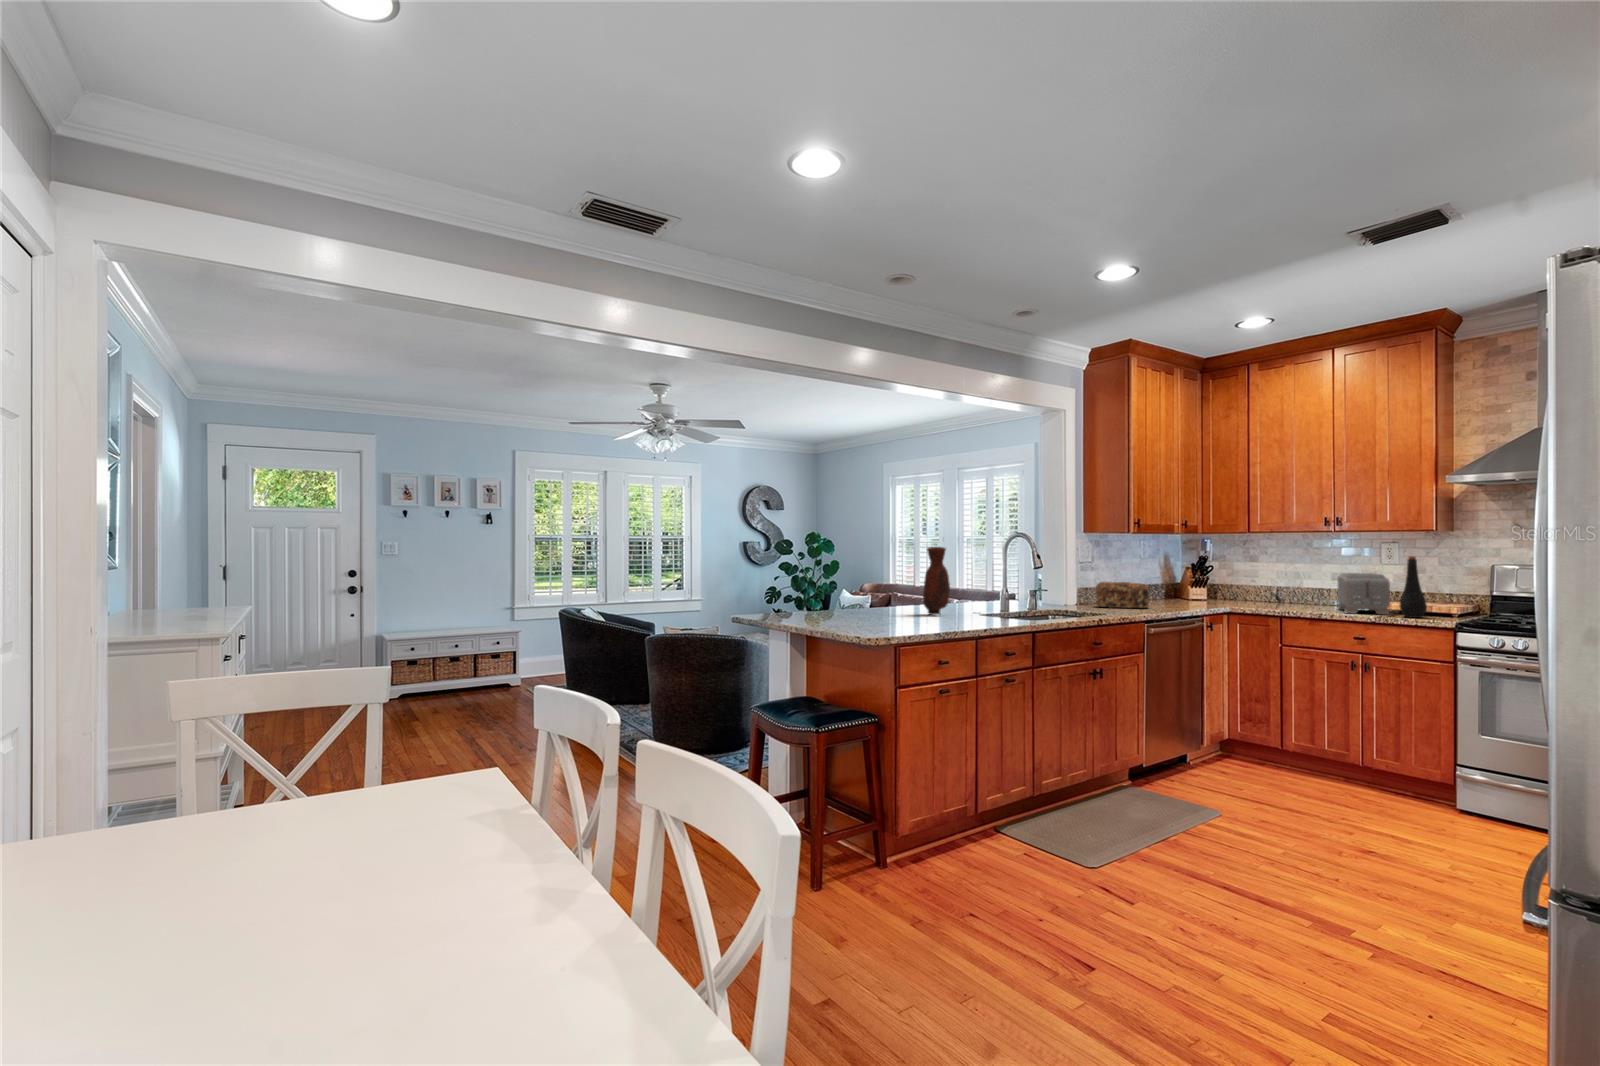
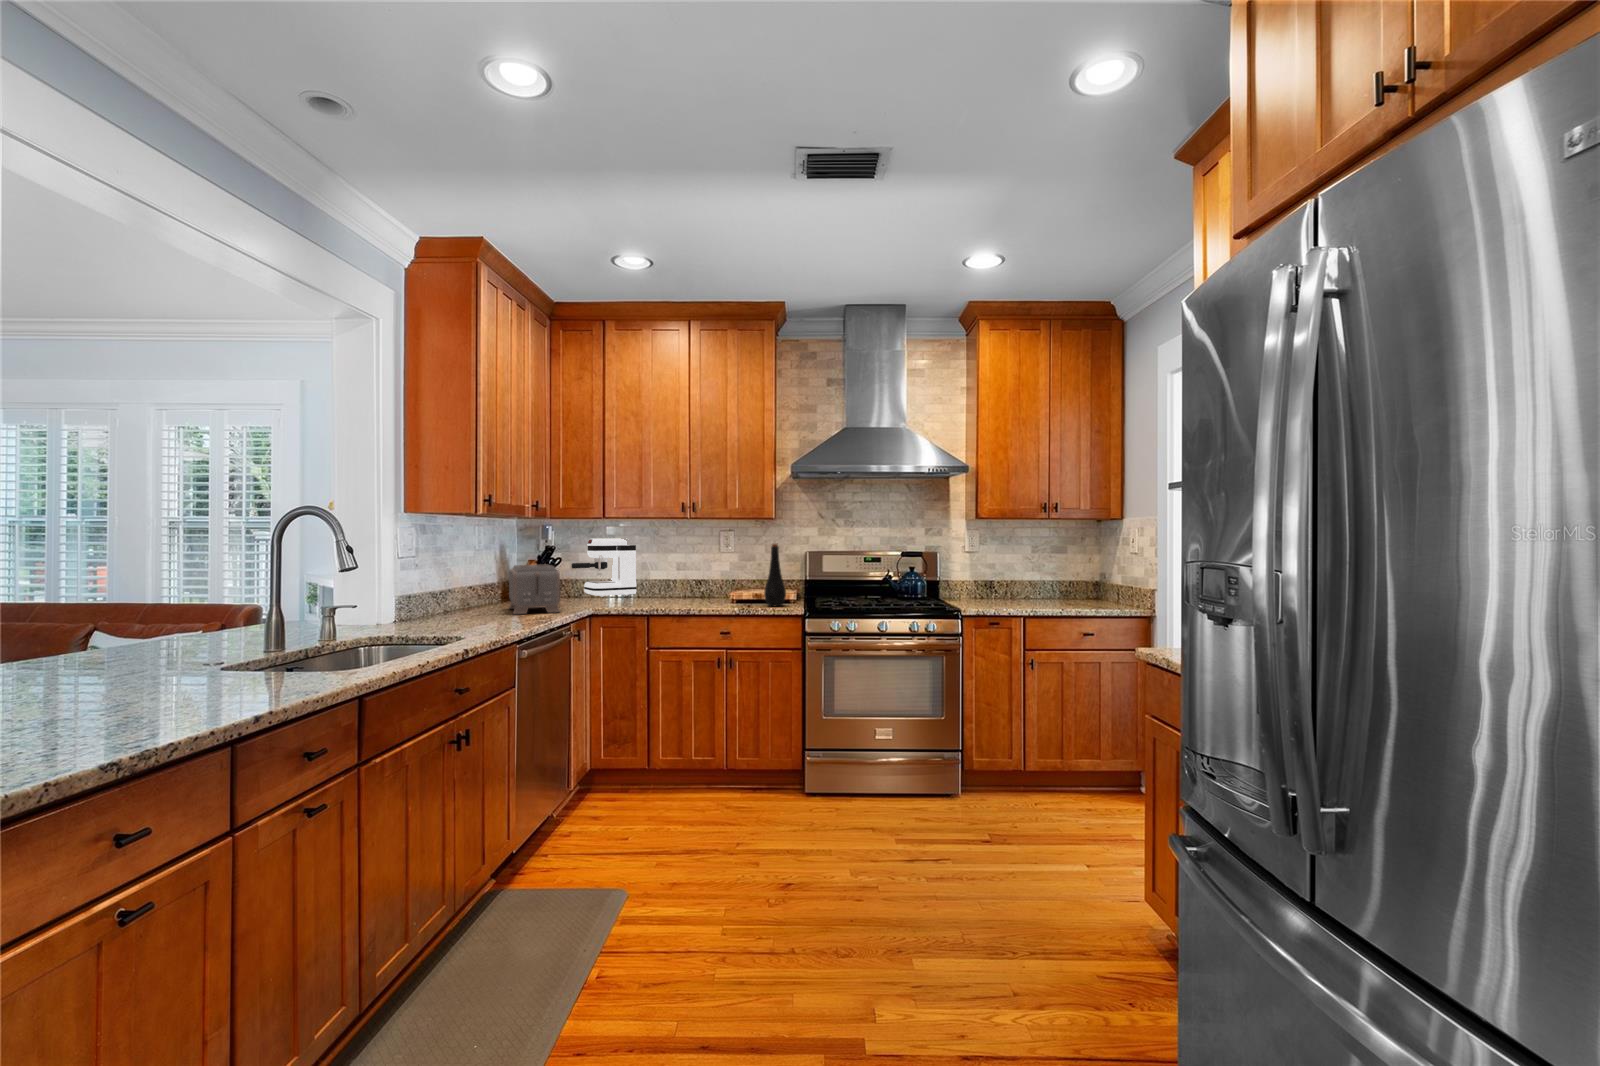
vase: present [923,547,950,615] -> none [48,531,136,691]
coffee maker: none [1229,550,1290,602] -> present [572,538,636,597]
toaster: present [1338,573,1390,614] -> present [509,565,560,615]
bread loaf: present [1096,582,1149,608] -> none [430,584,510,624]

